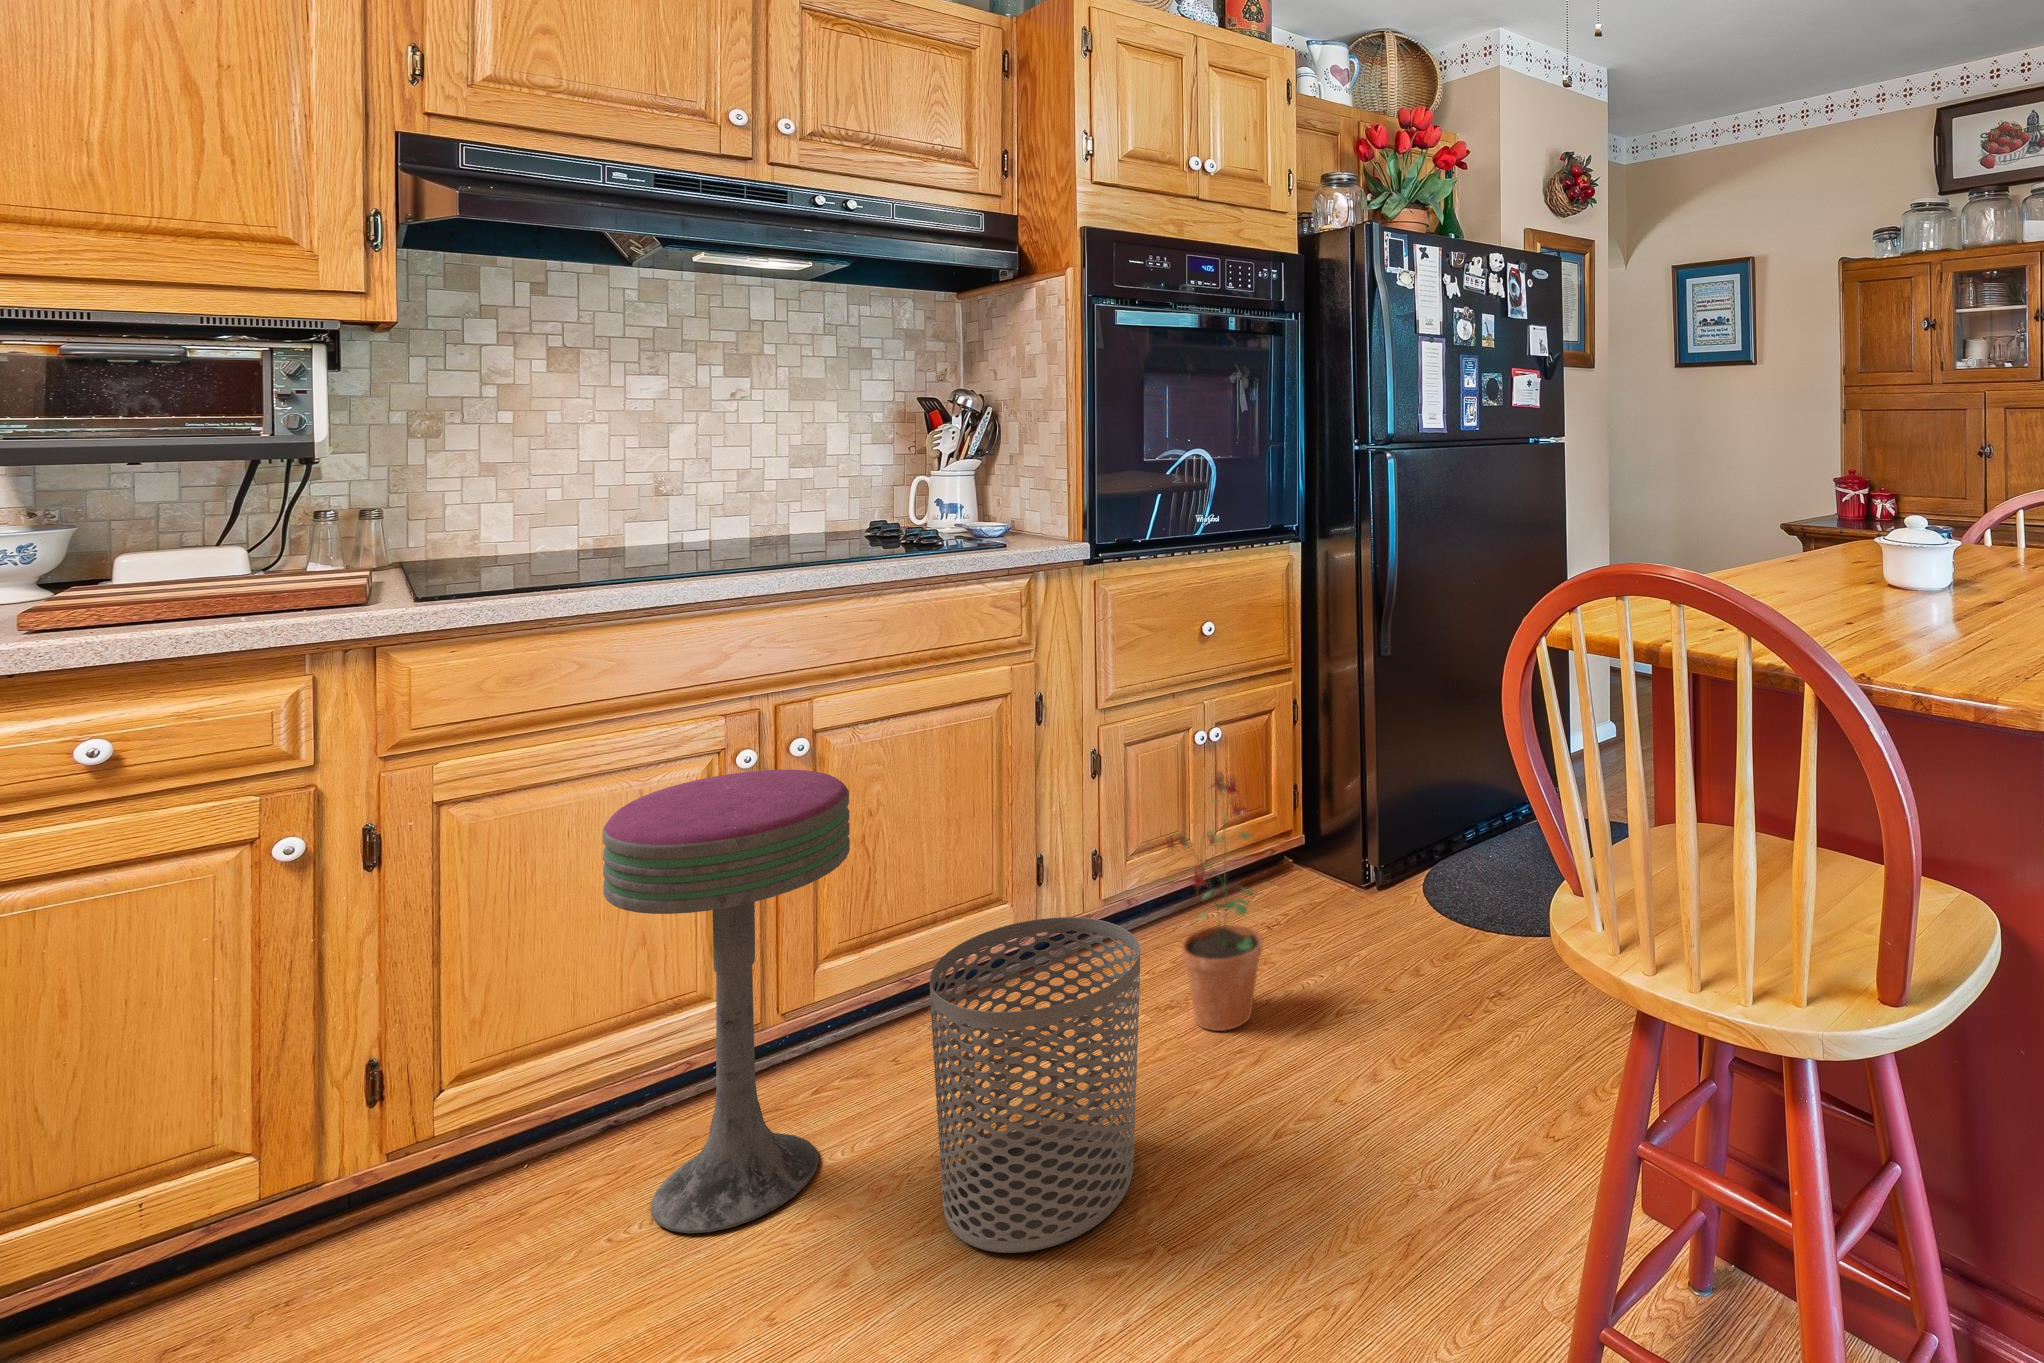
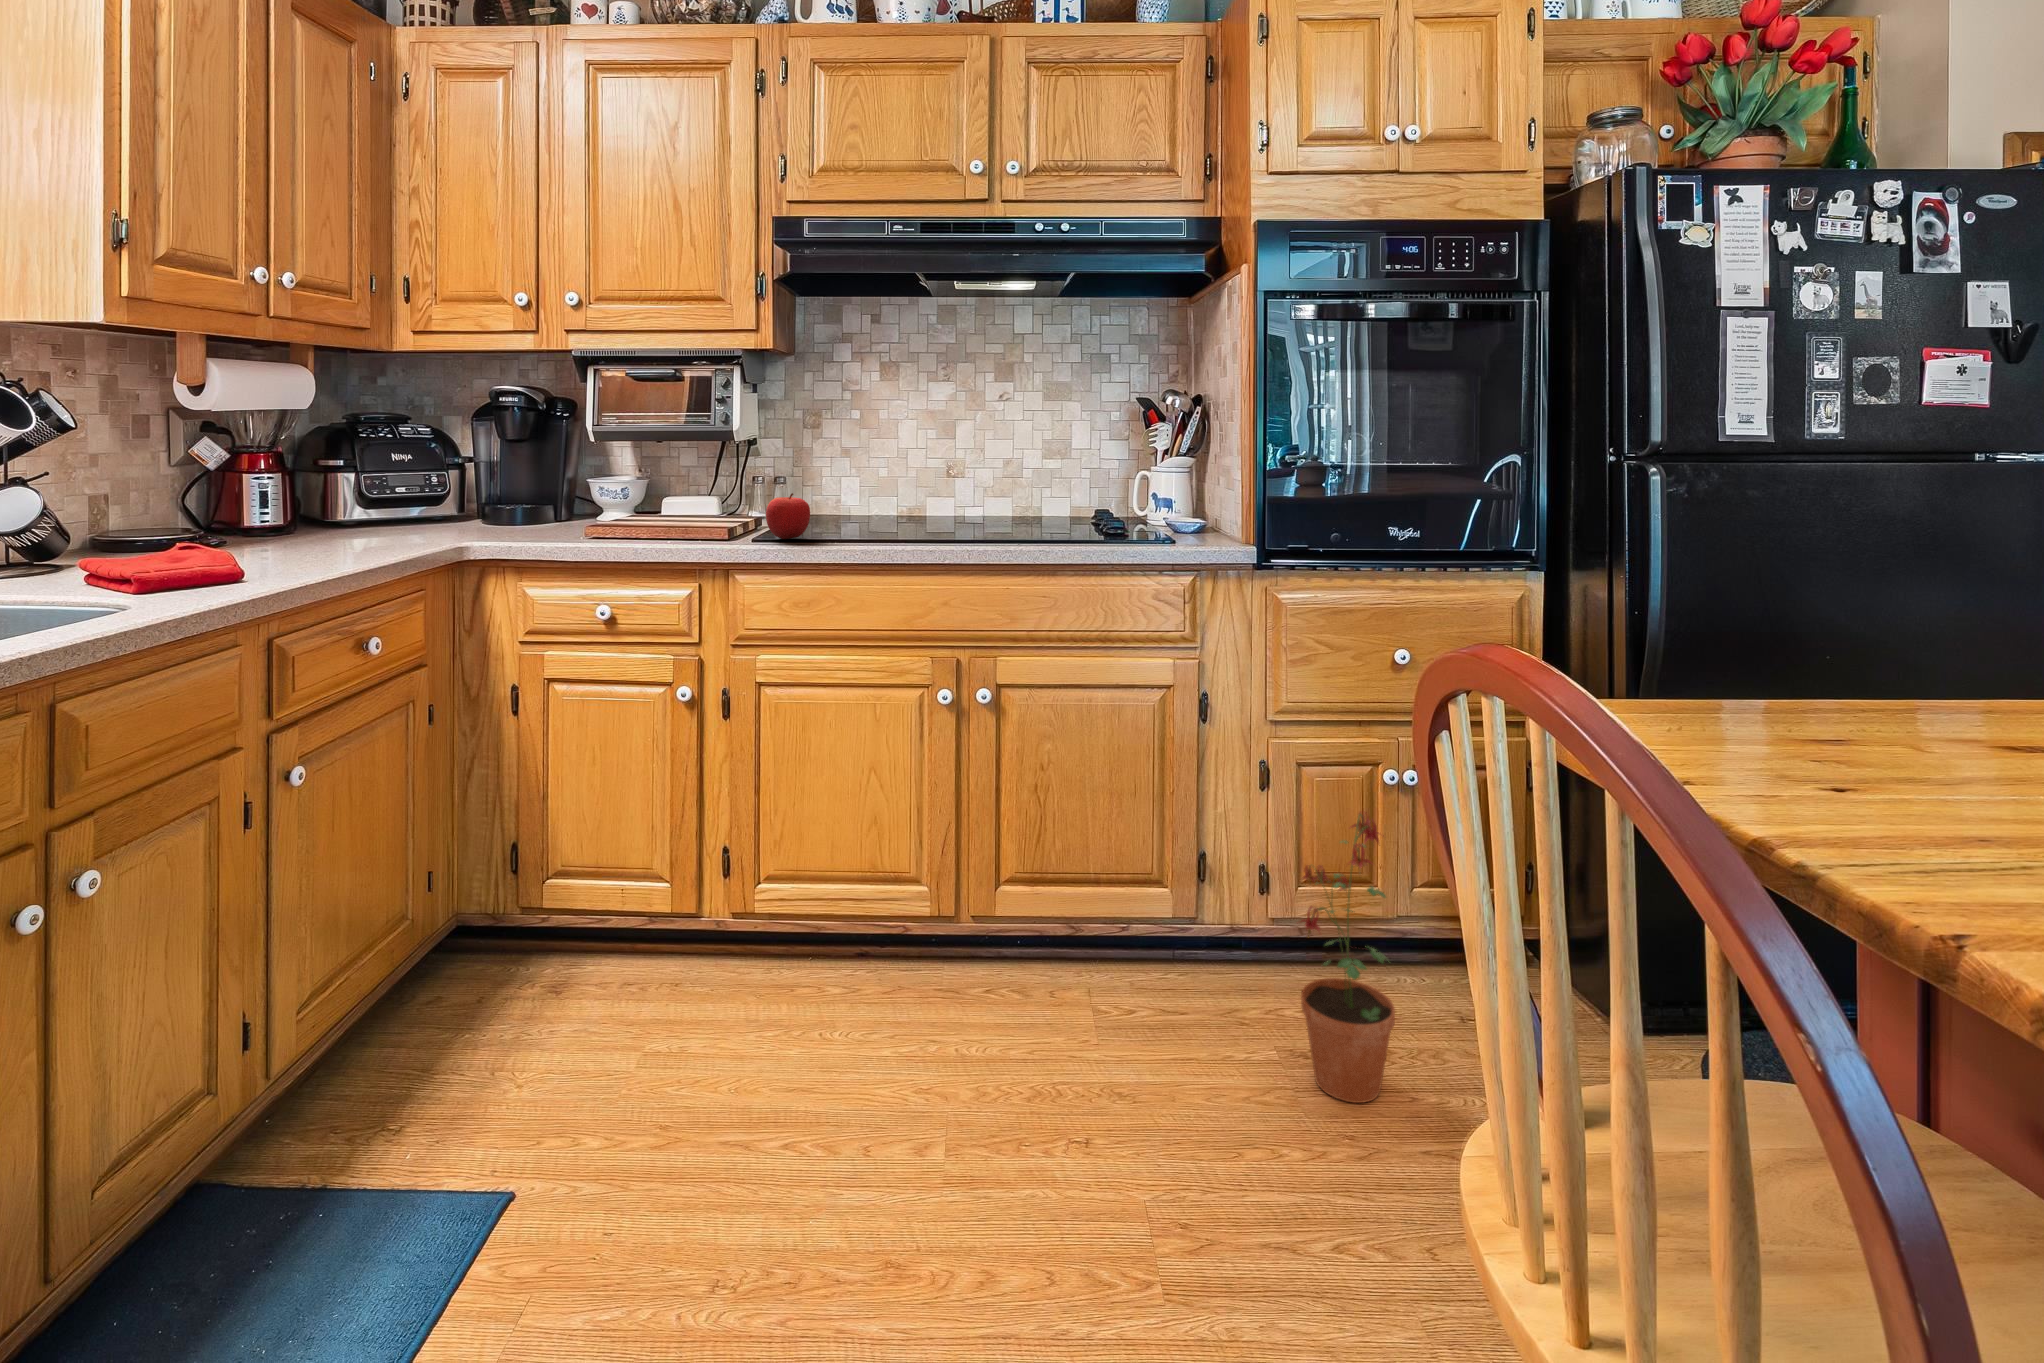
fruit: none [445,526,524,593] -> present [766,493,810,539]
bar stool: present [603,770,850,1233] -> none [807,703,979,1067]
waste bin: present [930,917,1140,1253] -> none [978,899,1173,1225]

